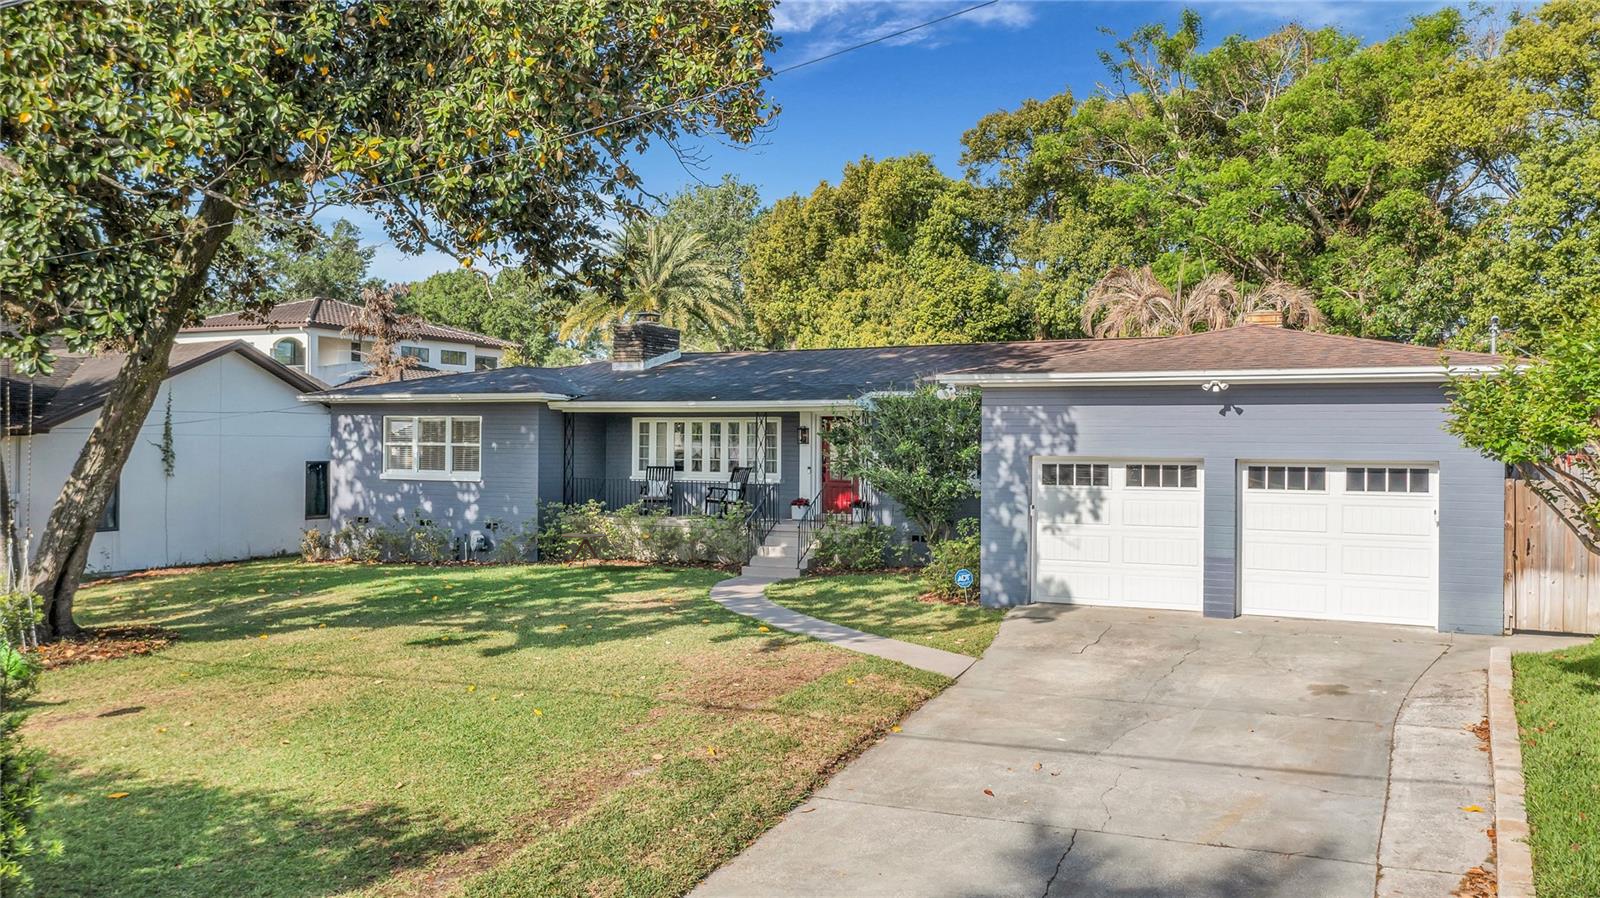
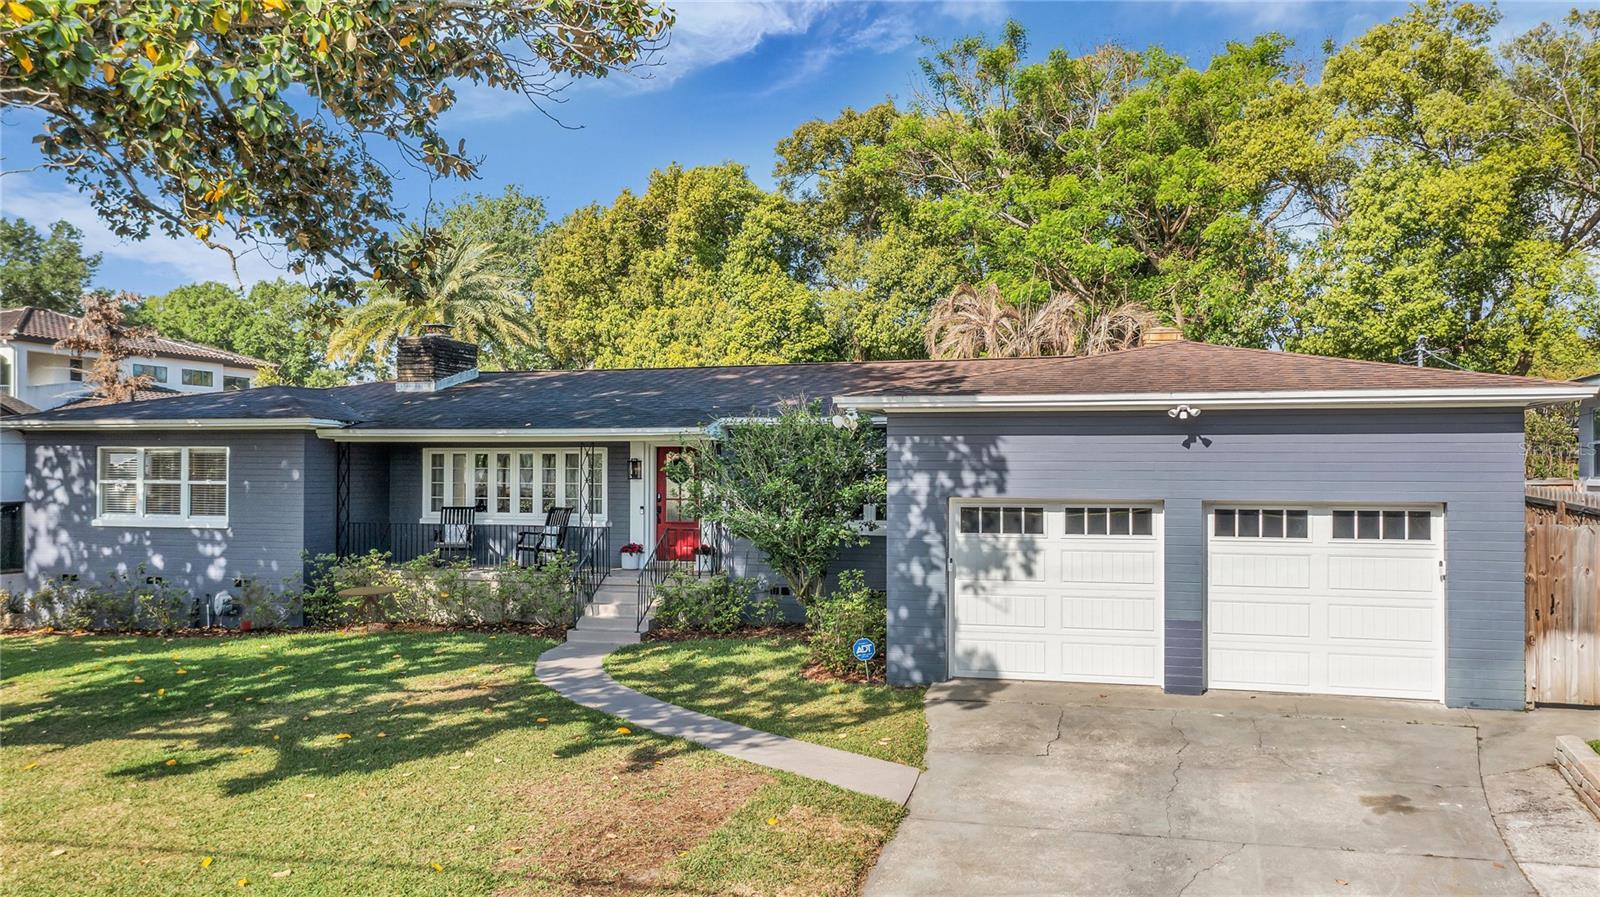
potted tree: present [655,530,683,571] -> present [231,580,265,631]

